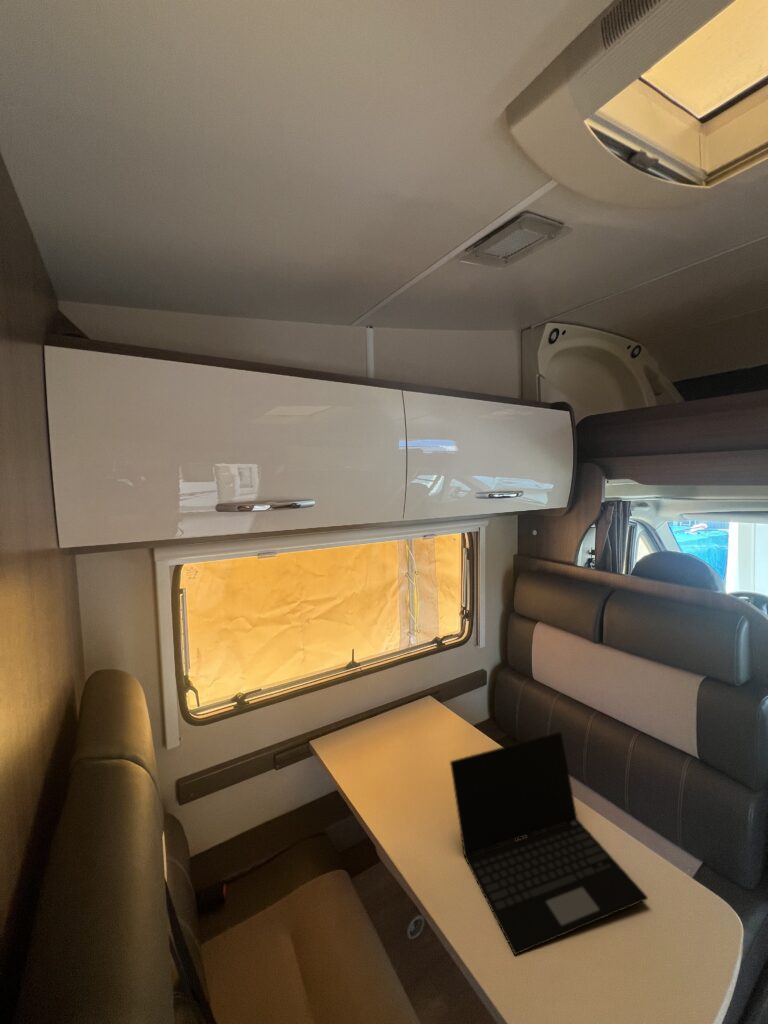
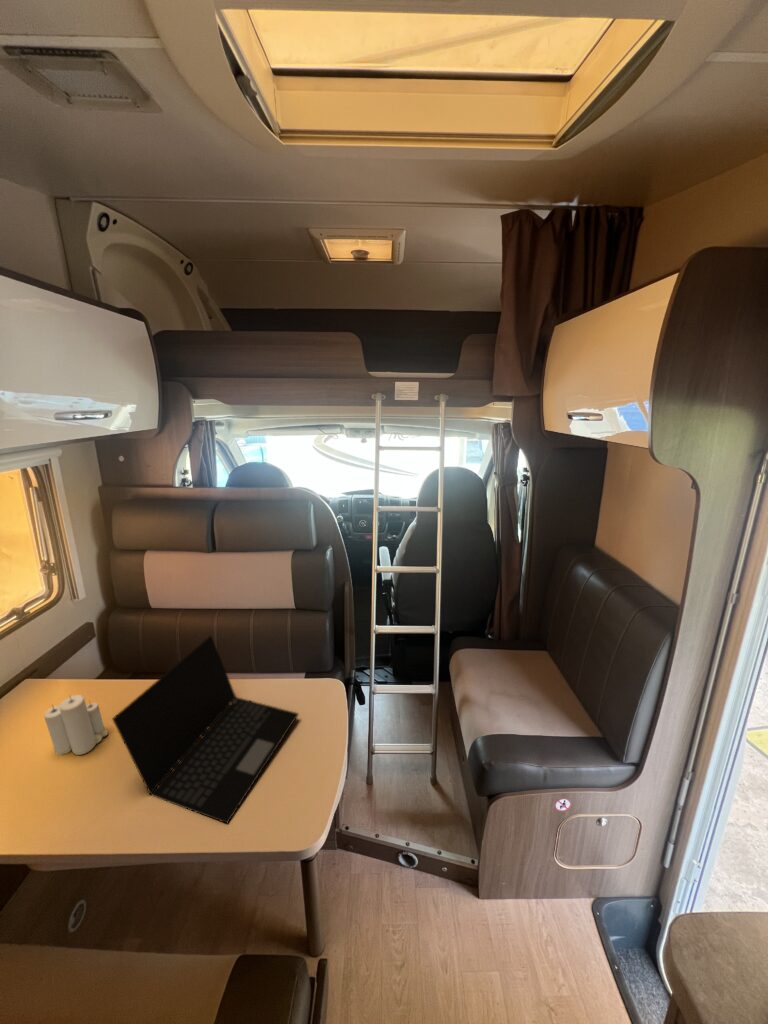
candle: none [420,723,458,780] -> present [44,695,108,755]

